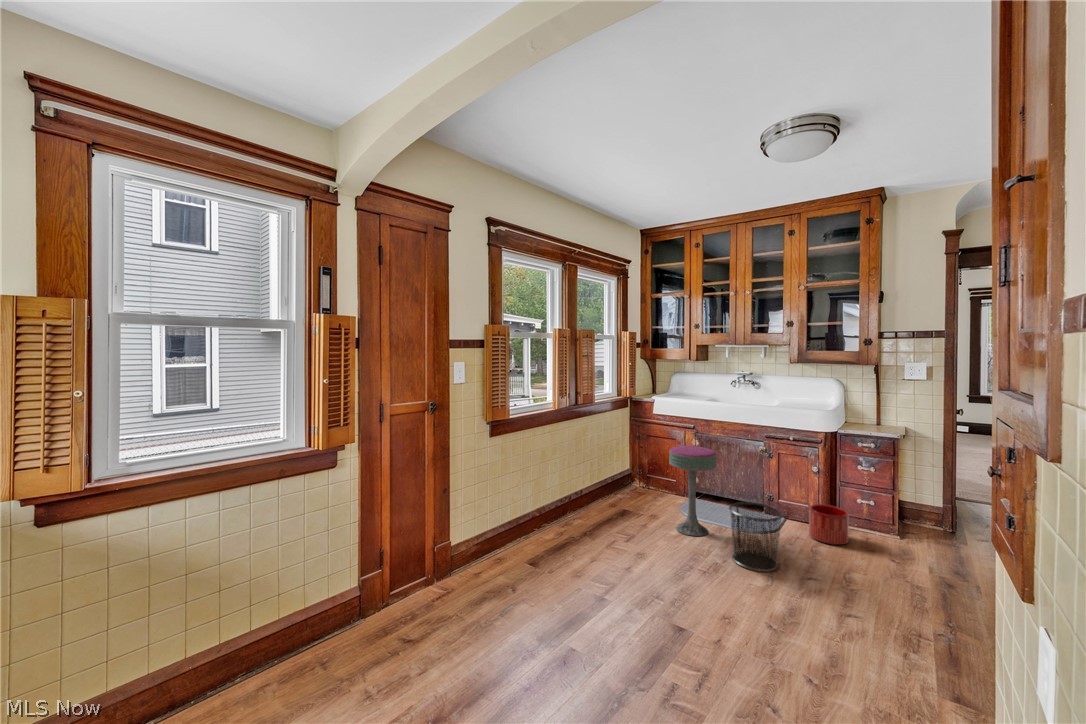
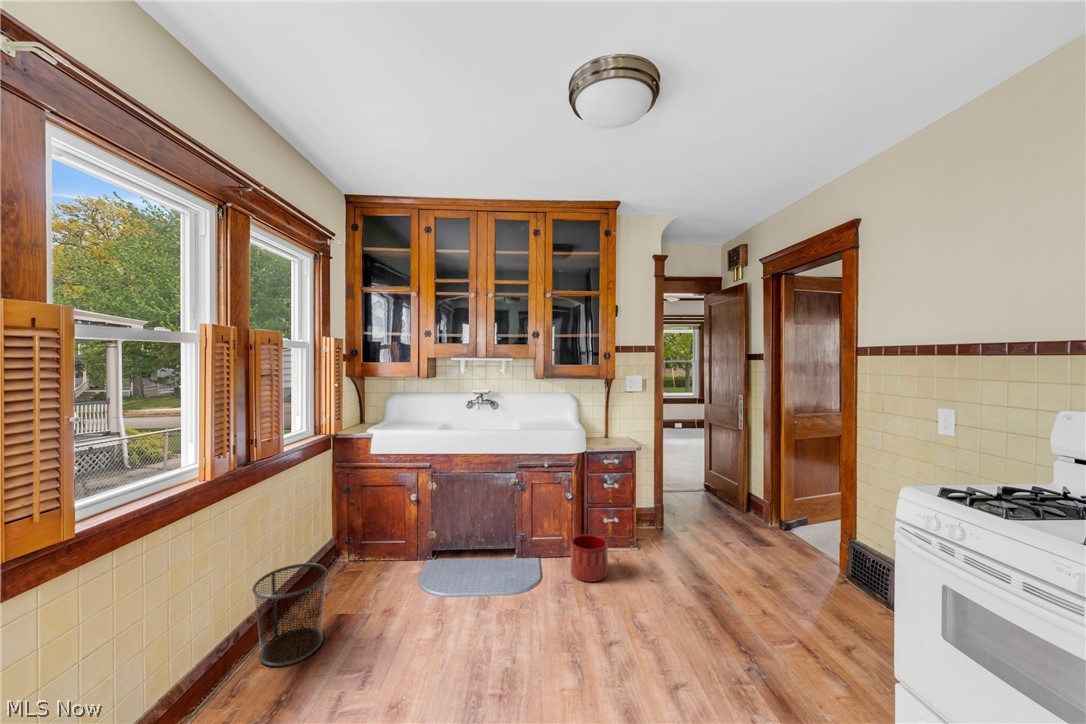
bar stool: present [669,446,716,536] -> none [416,498,481,634]
waste bin: present [729,502,783,572] -> present [252,563,328,666]

